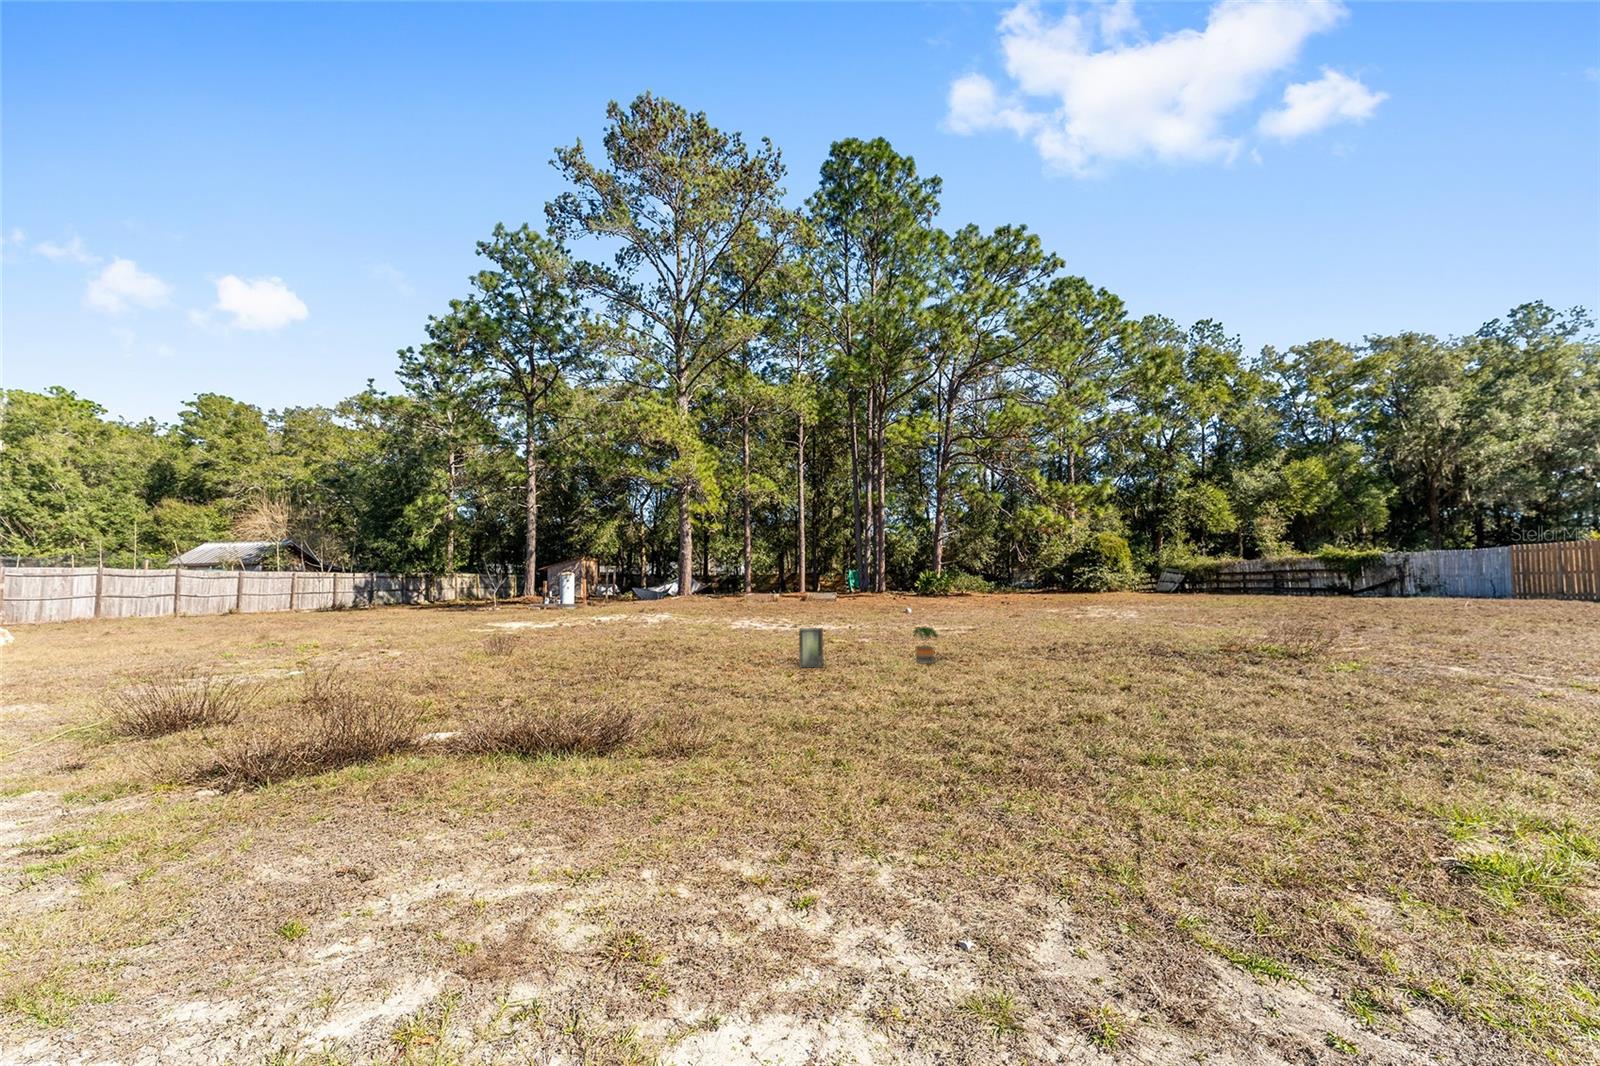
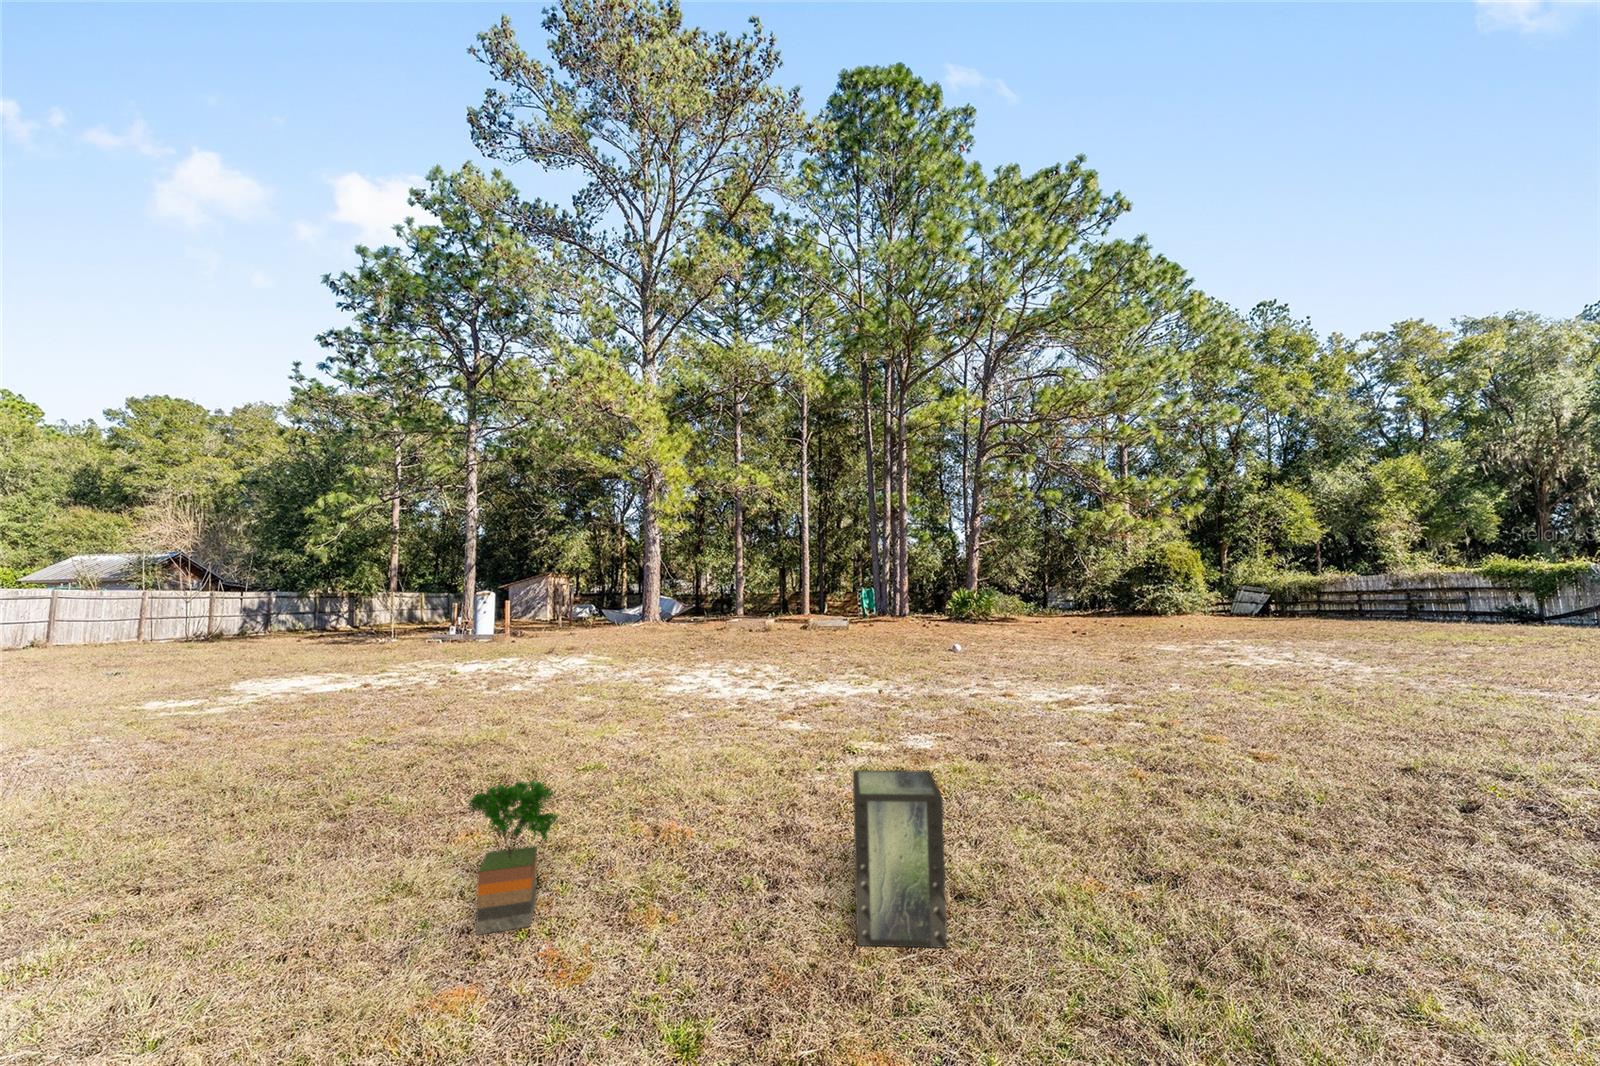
potted tree: present [913,627,938,664] -> present [469,780,558,935]

